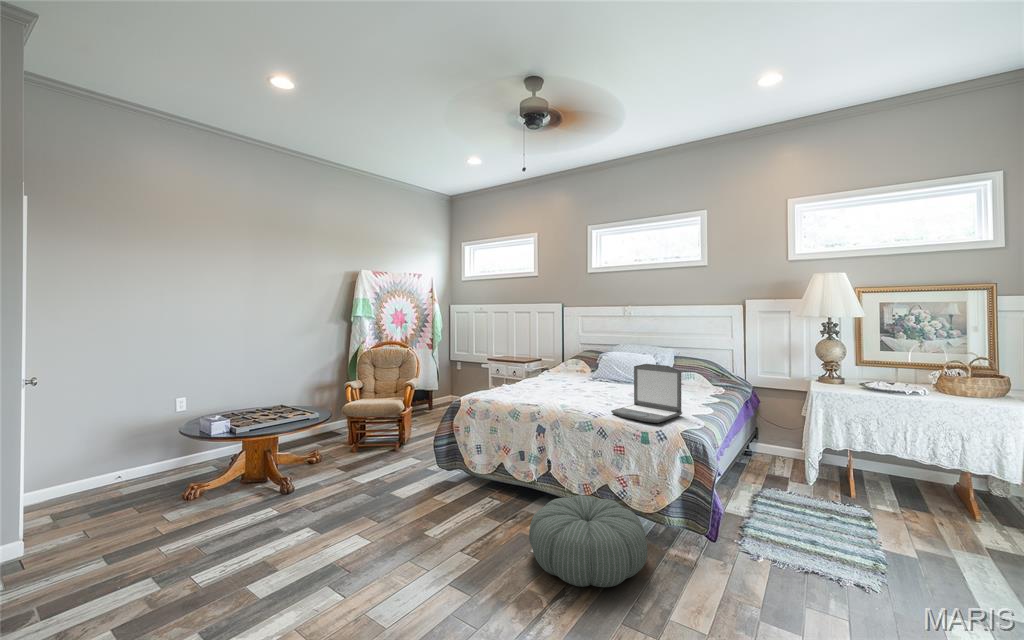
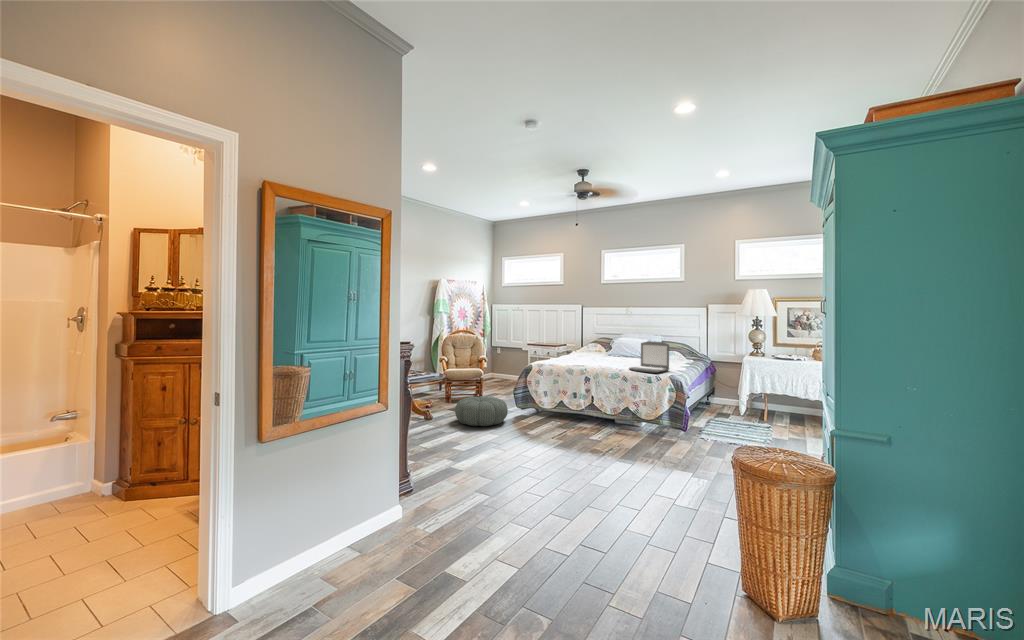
pouf: present [529,495,648,587] -> present [455,396,508,426]

